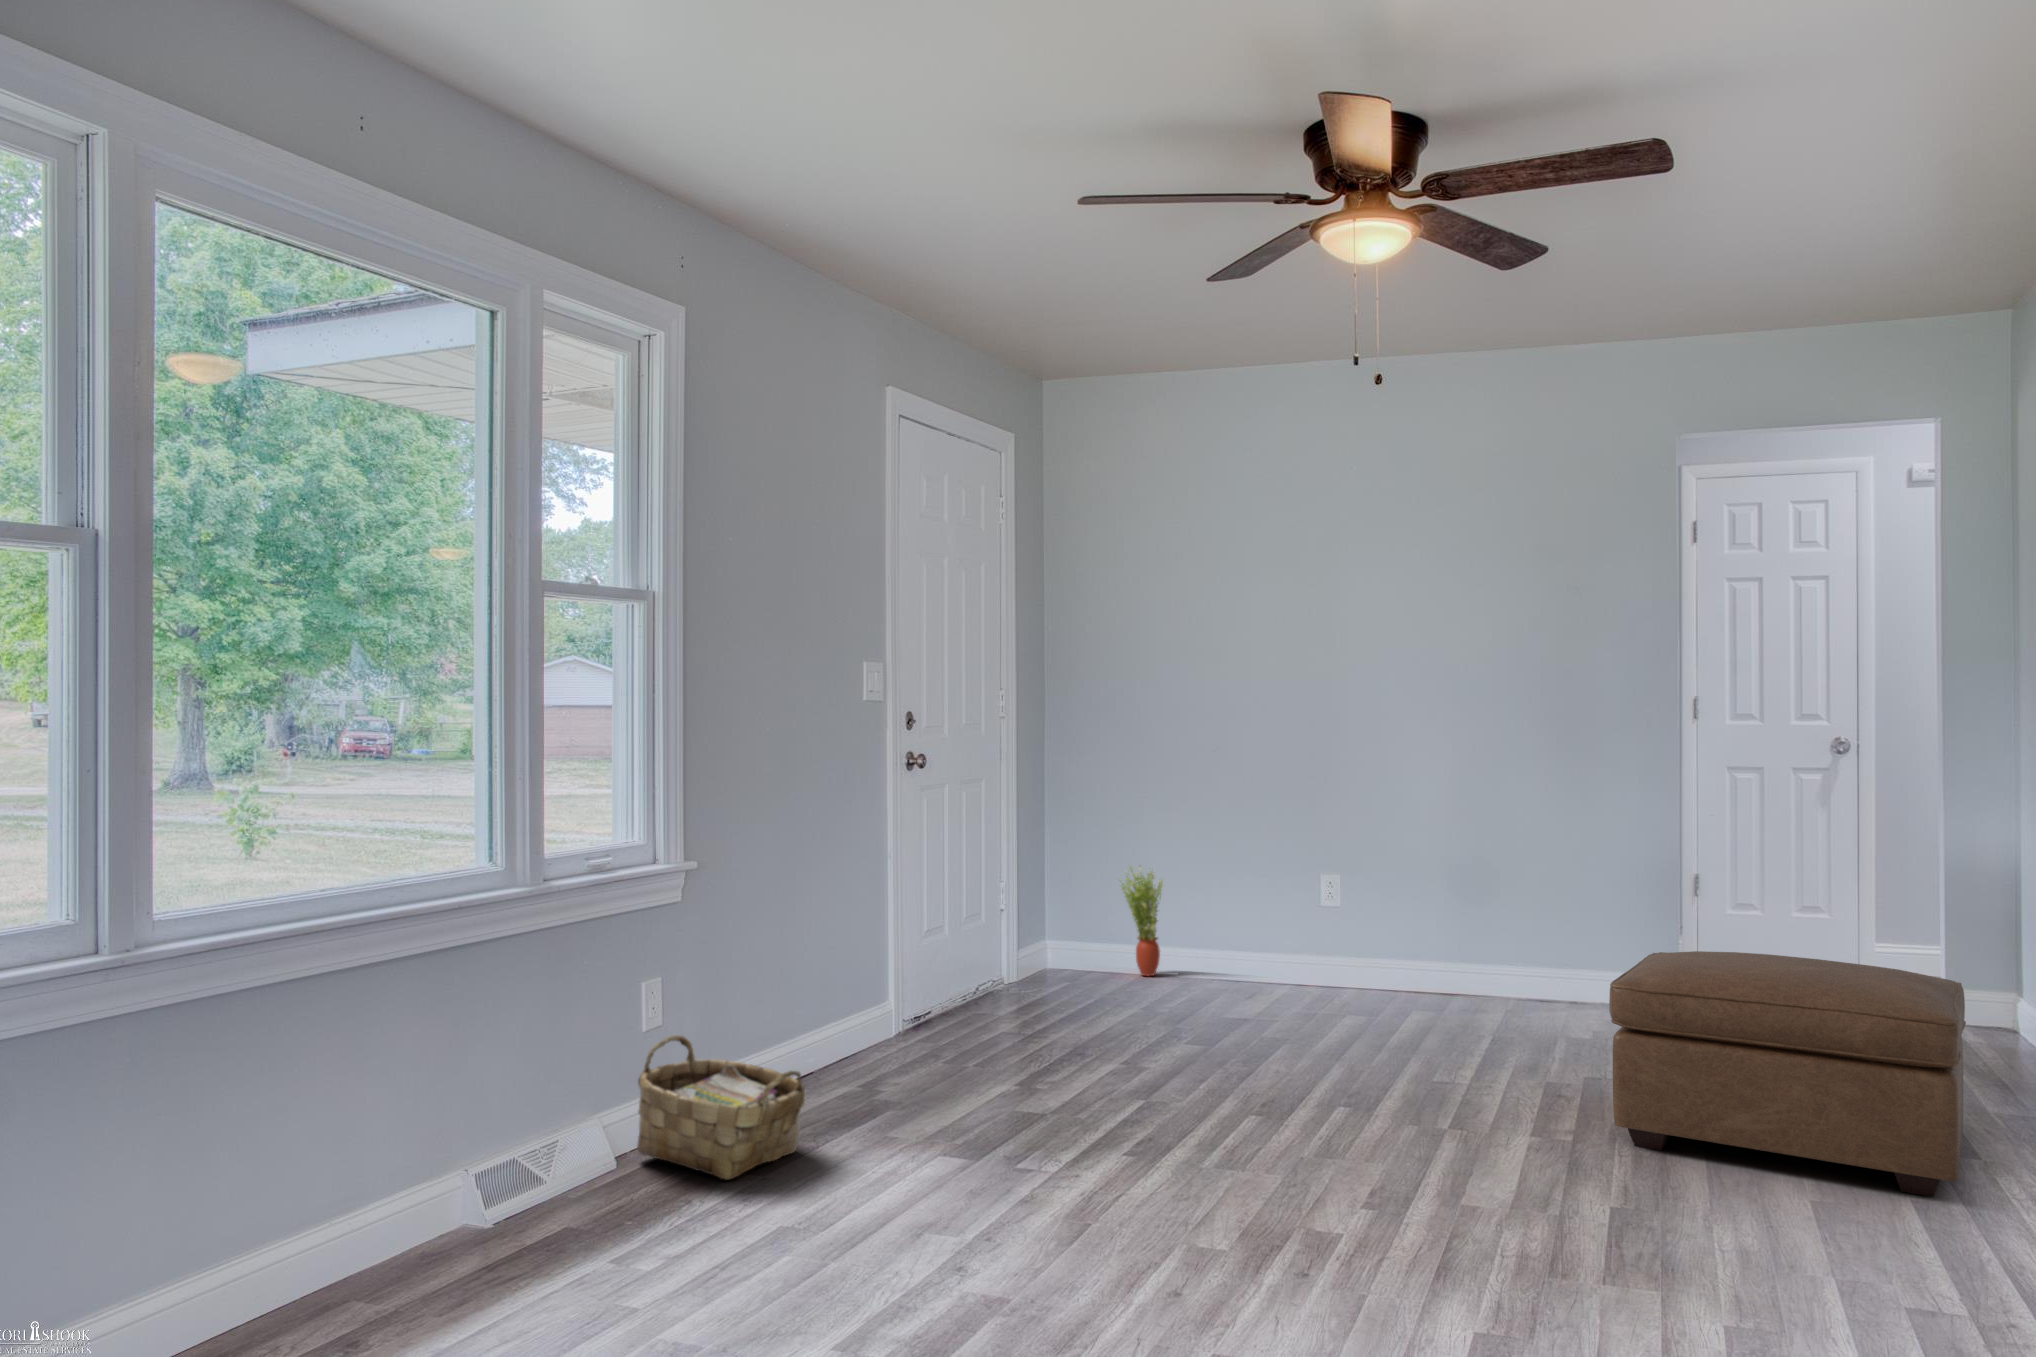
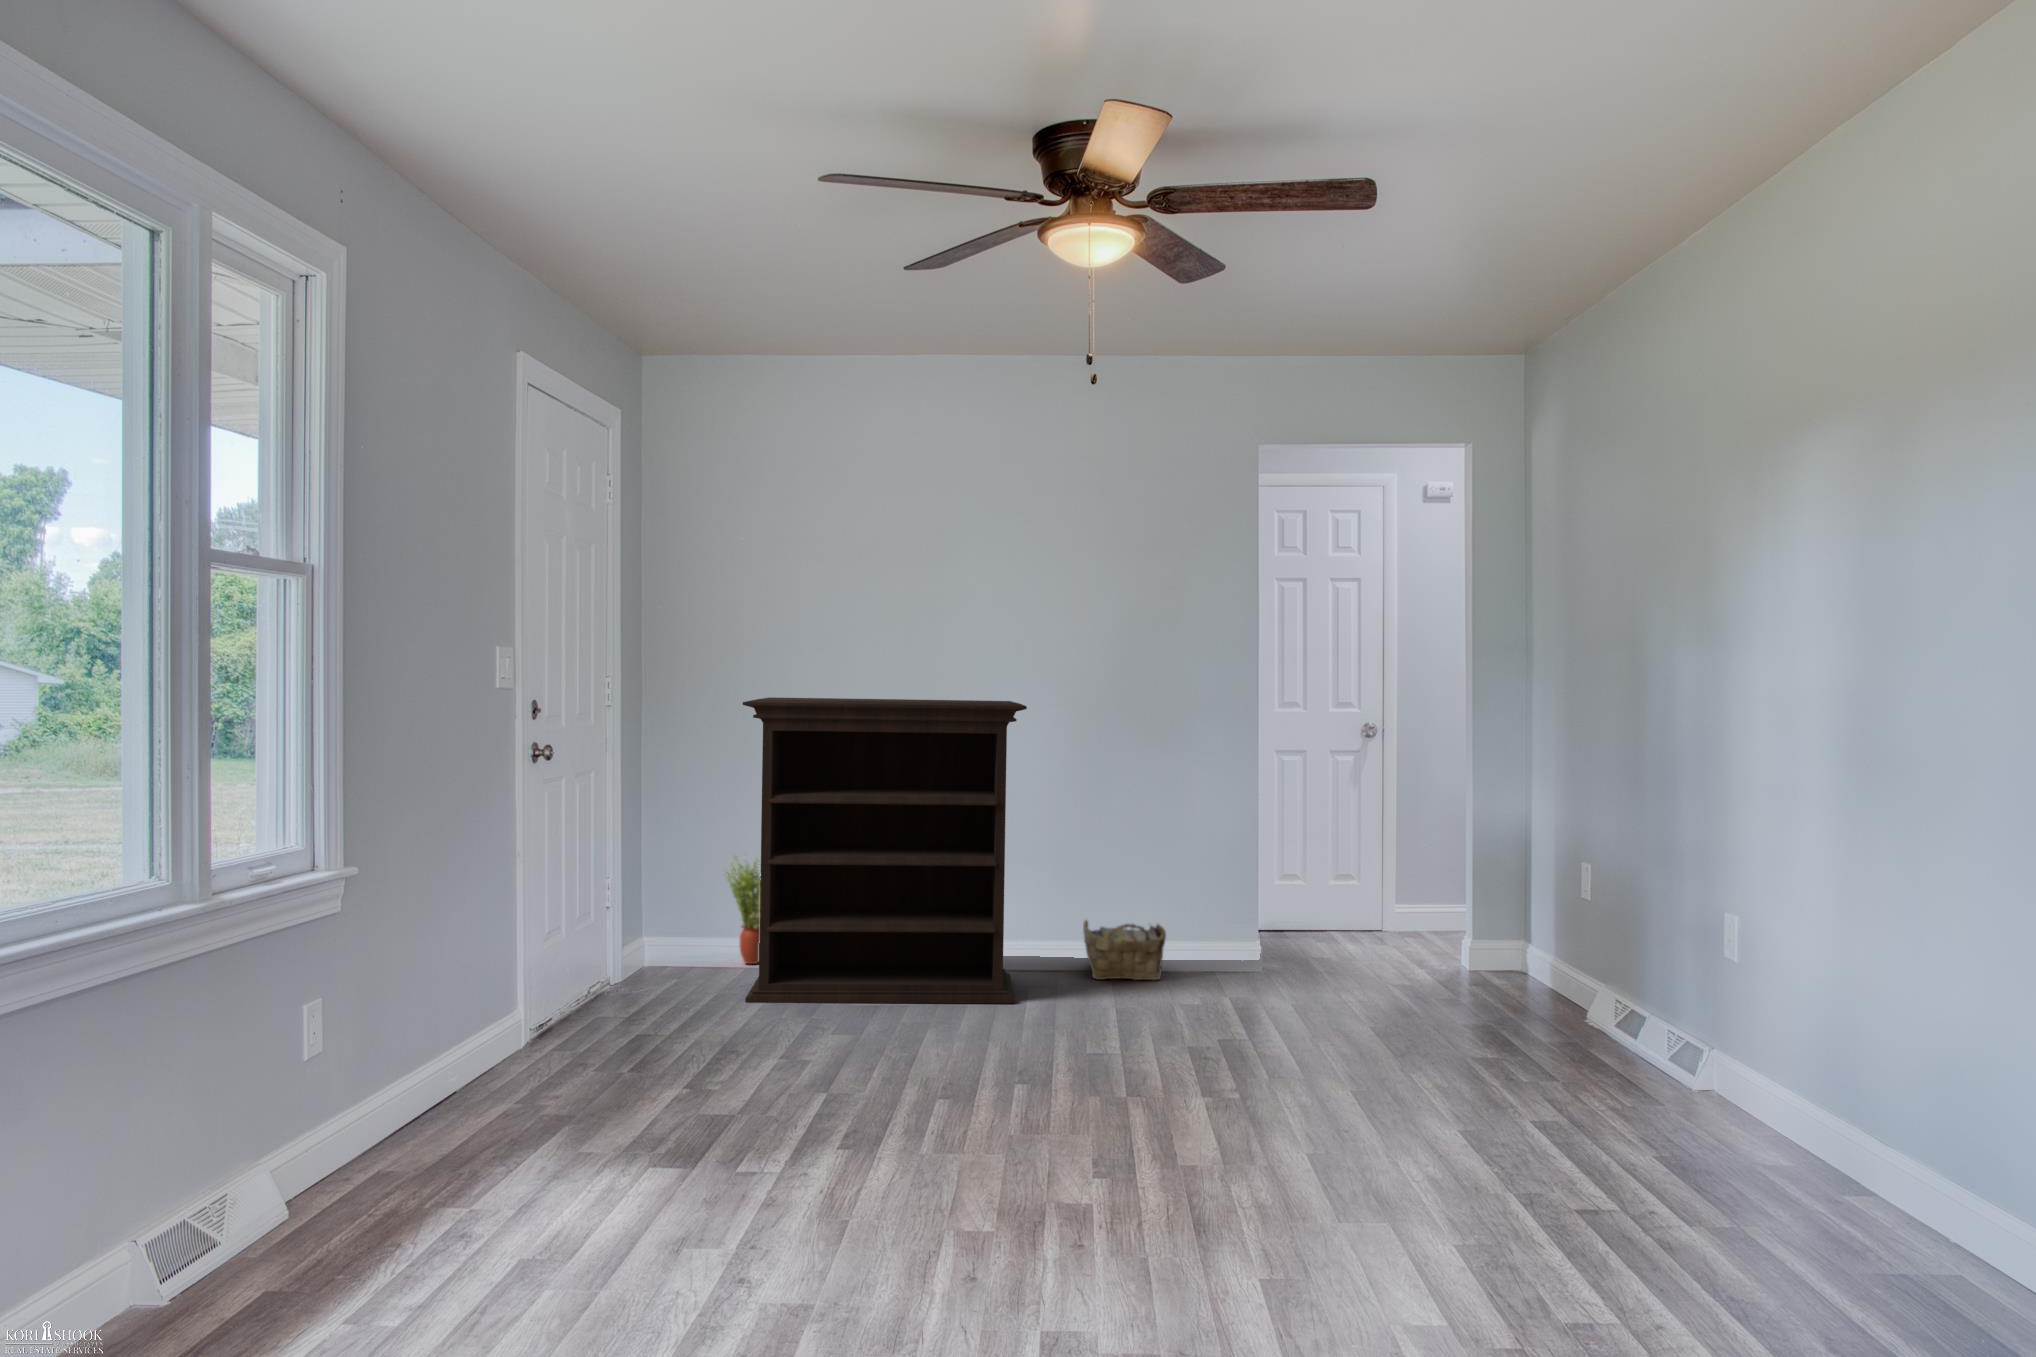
bookshelf: none [1111,708,1413,1034] -> present [743,697,1027,1004]
ottoman: present [1609,951,1966,1197] -> none [1242,918,1506,1102]
woven basket: present [637,1035,805,1180] -> present [1083,920,1166,981]

